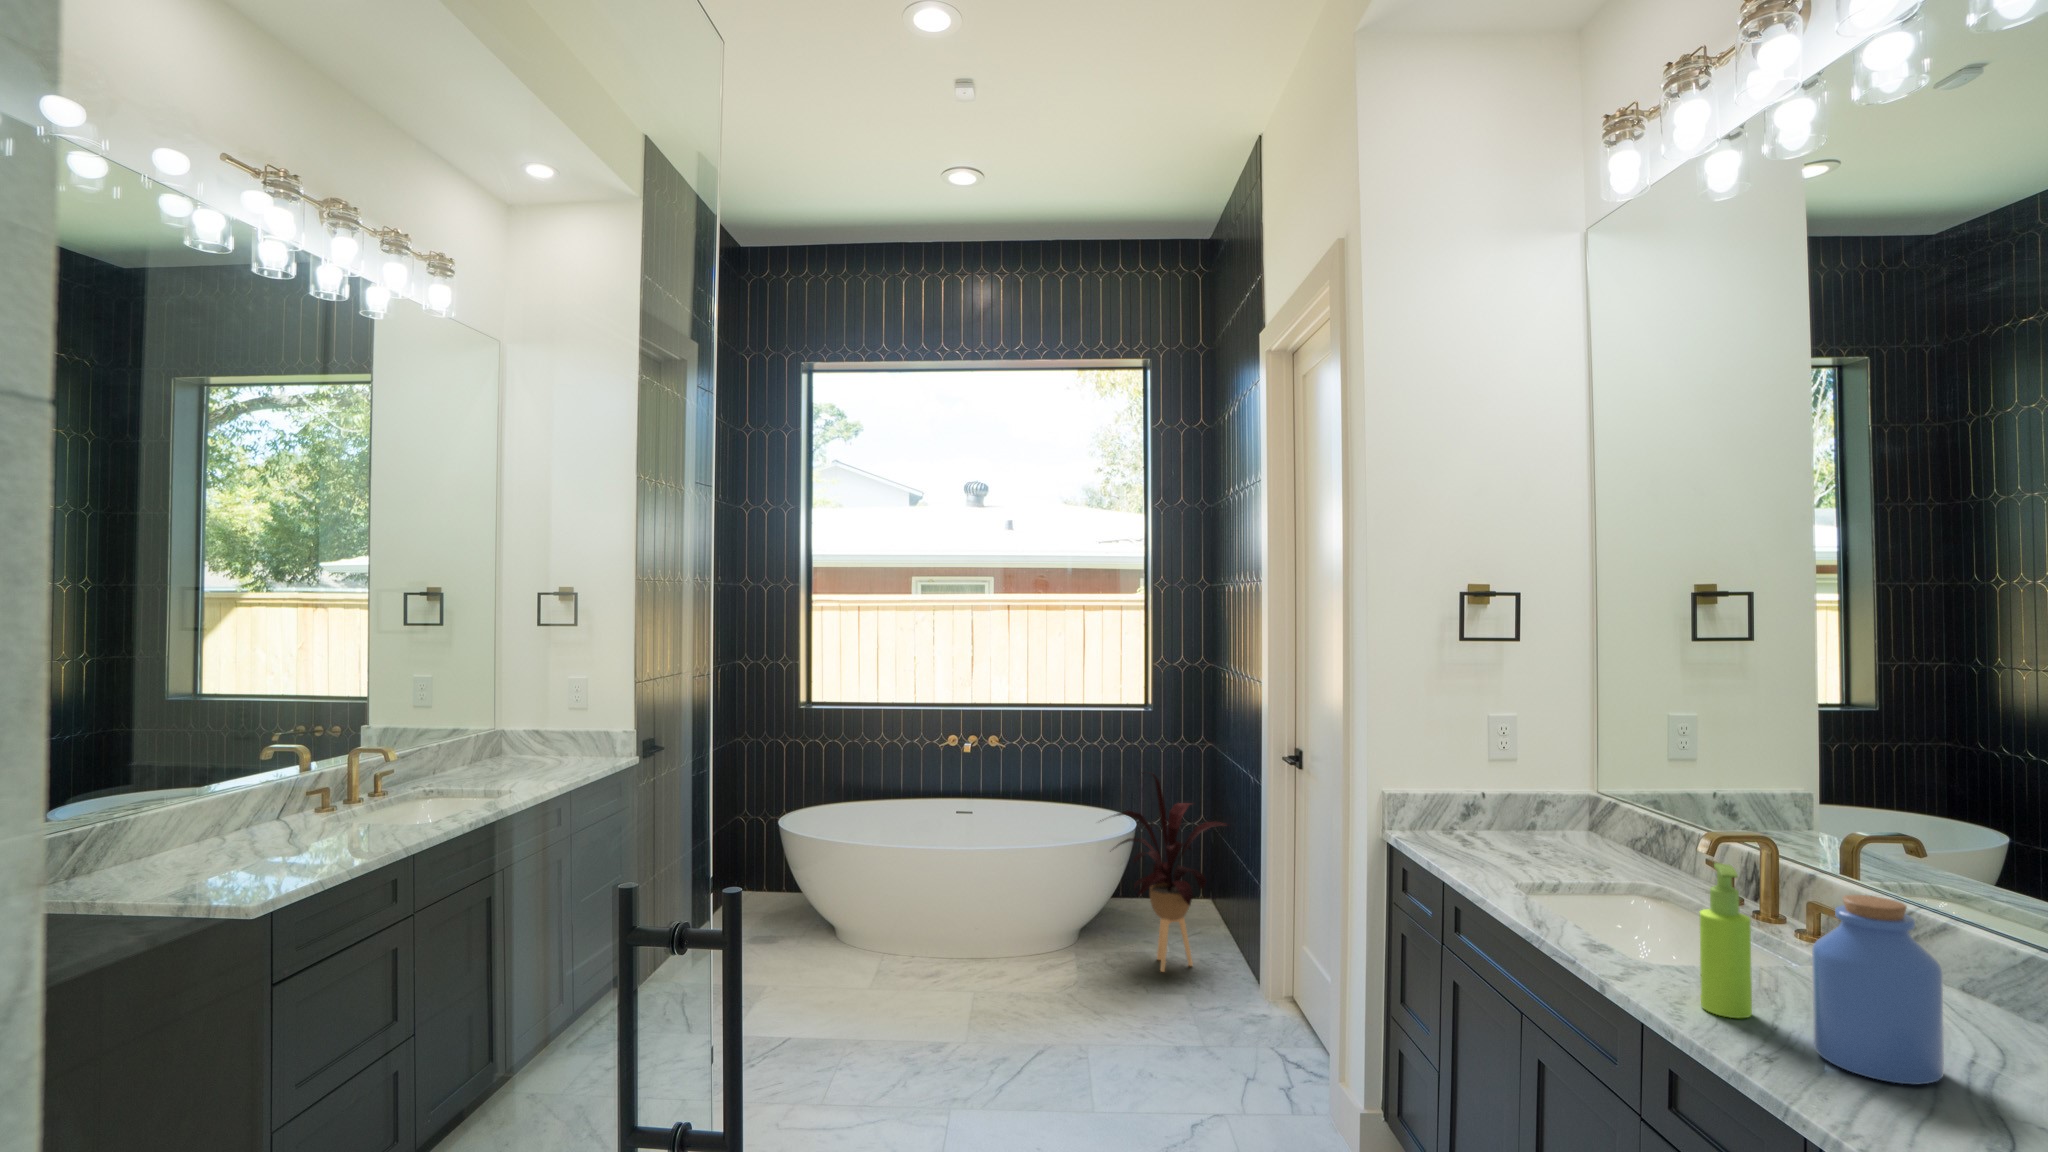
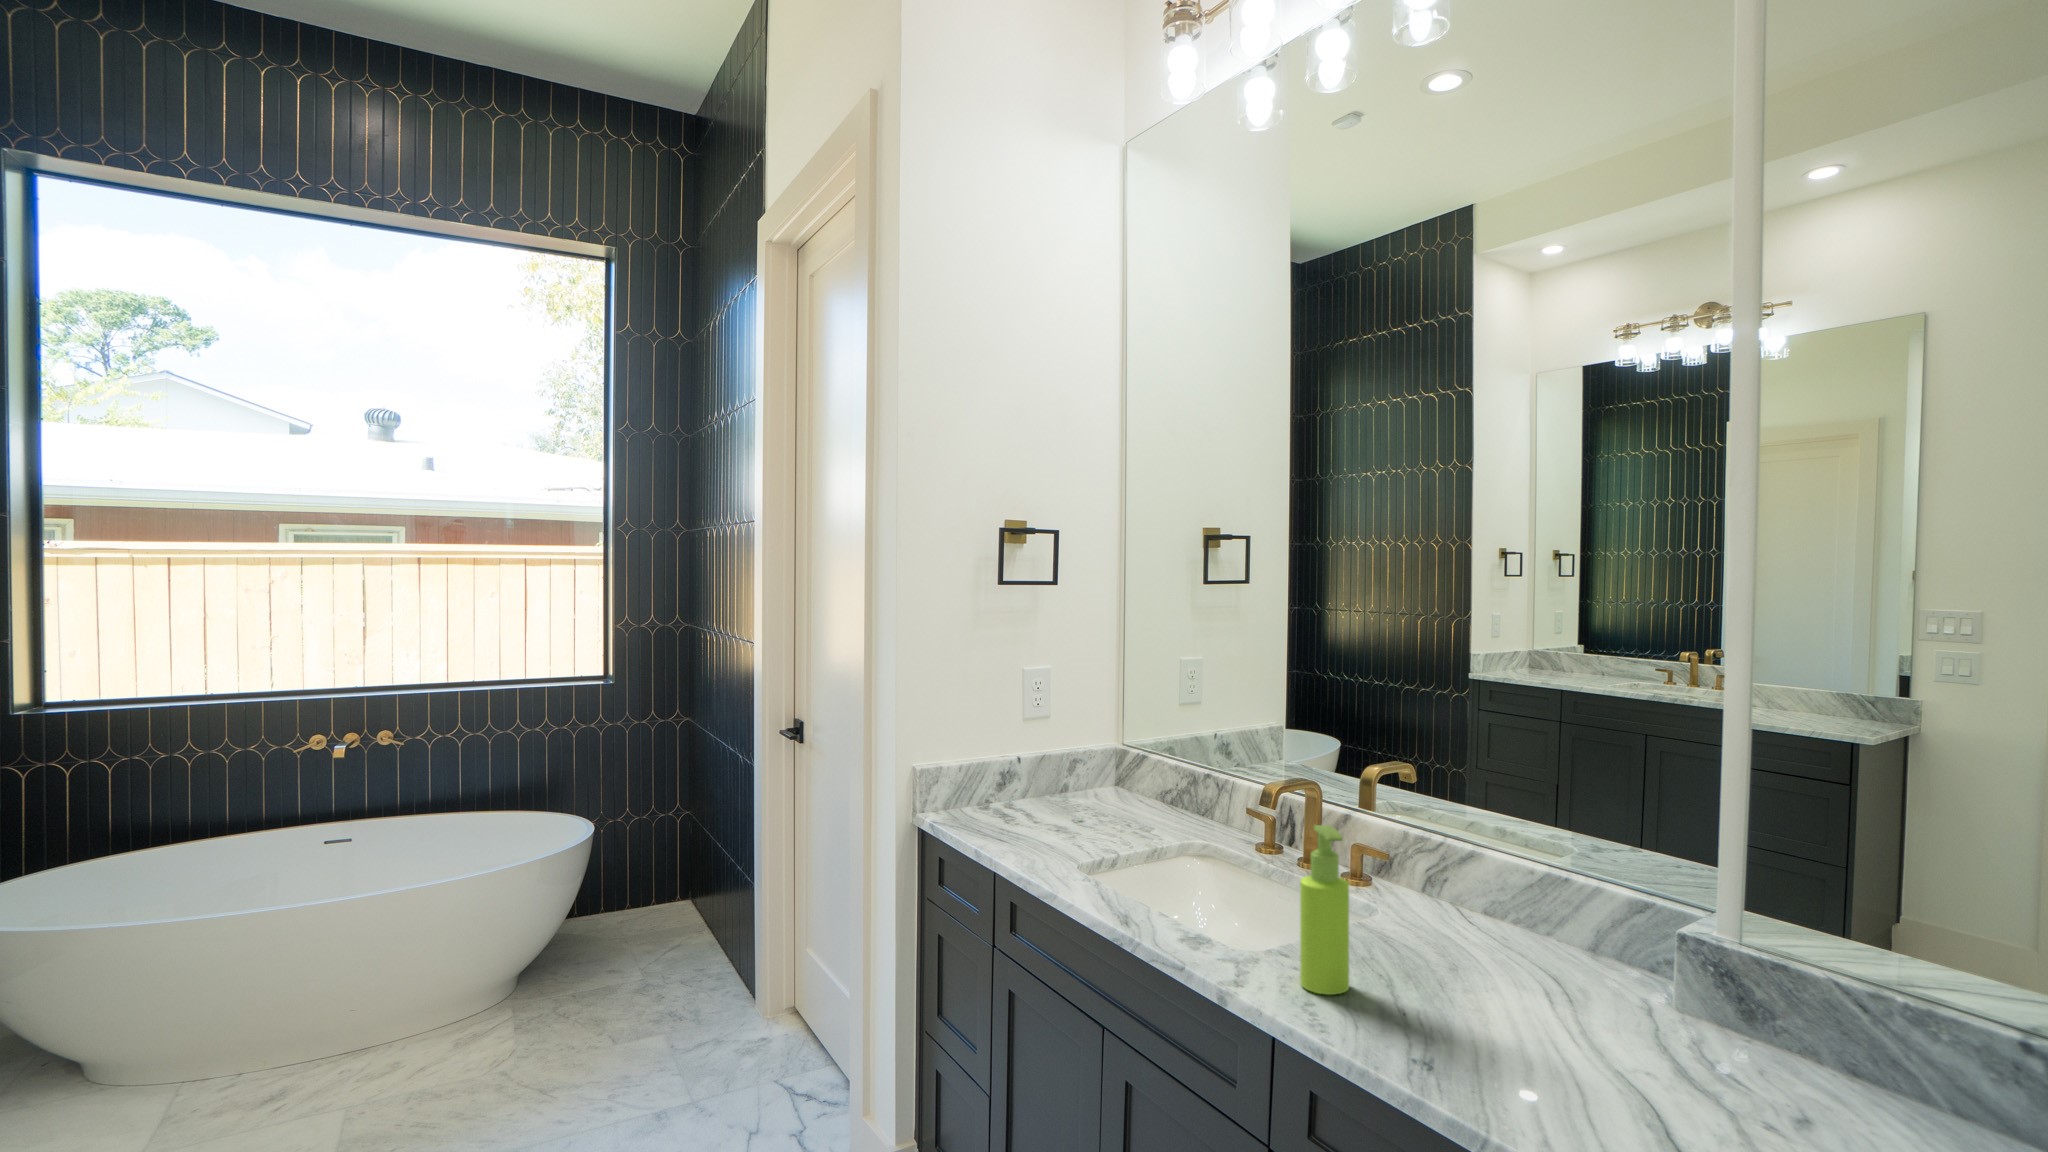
house plant: present [1100,774,1225,972] -> none [540,763,716,1007]
jar: present [1812,895,1944,1084] -> none [1417,845,1534,1044]

